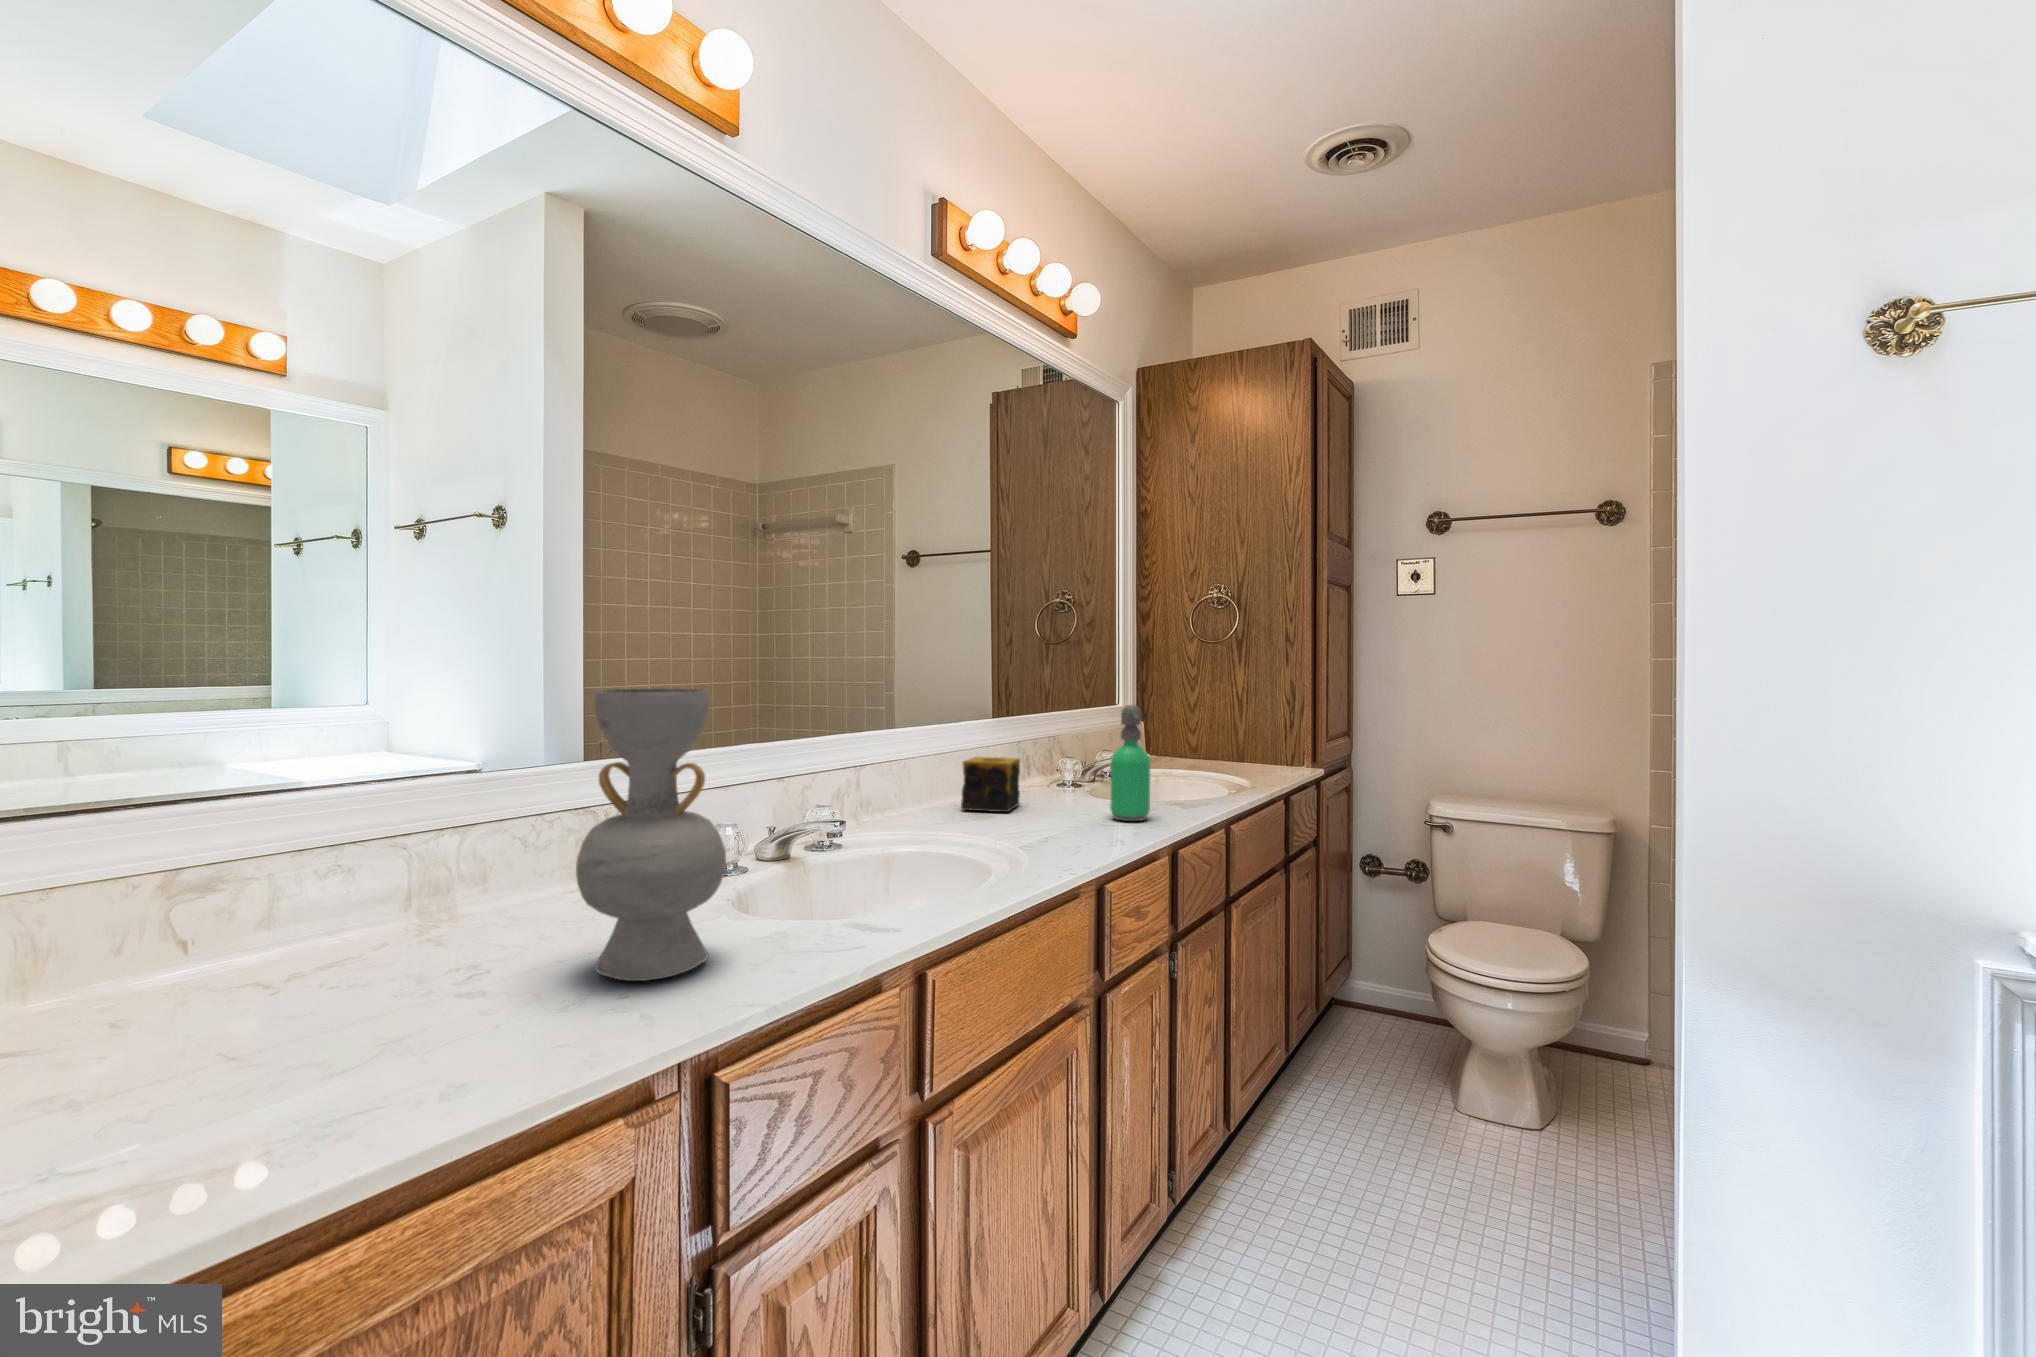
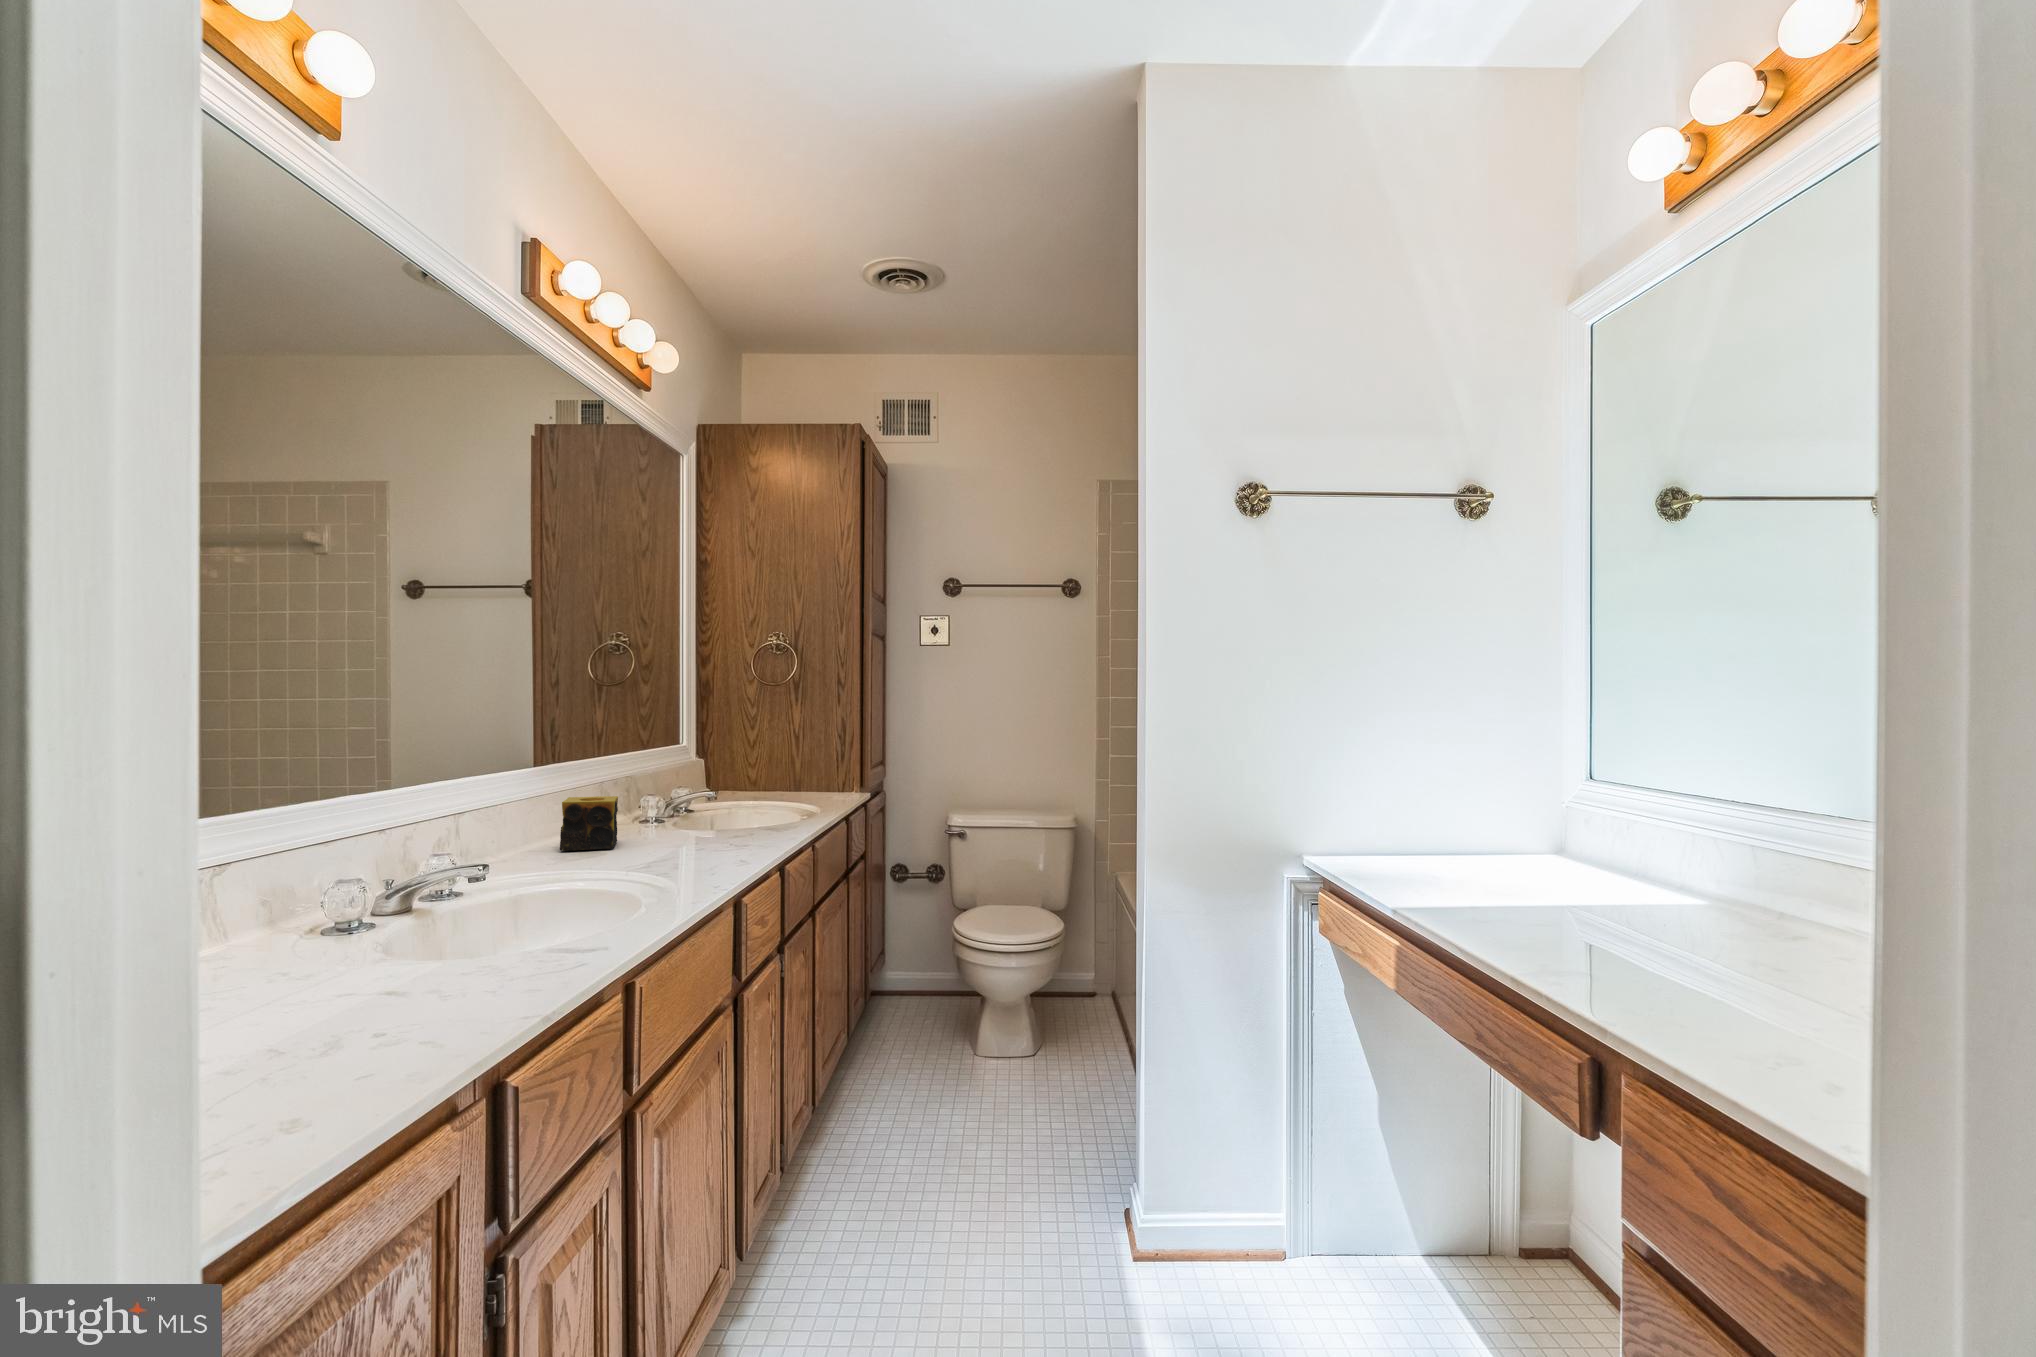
decorative vase: present [576,689,726,981] -> none [303,739,466,1023]
soap dispenser: present [1110,705,1150,821] -> none [717,741,754,846]

